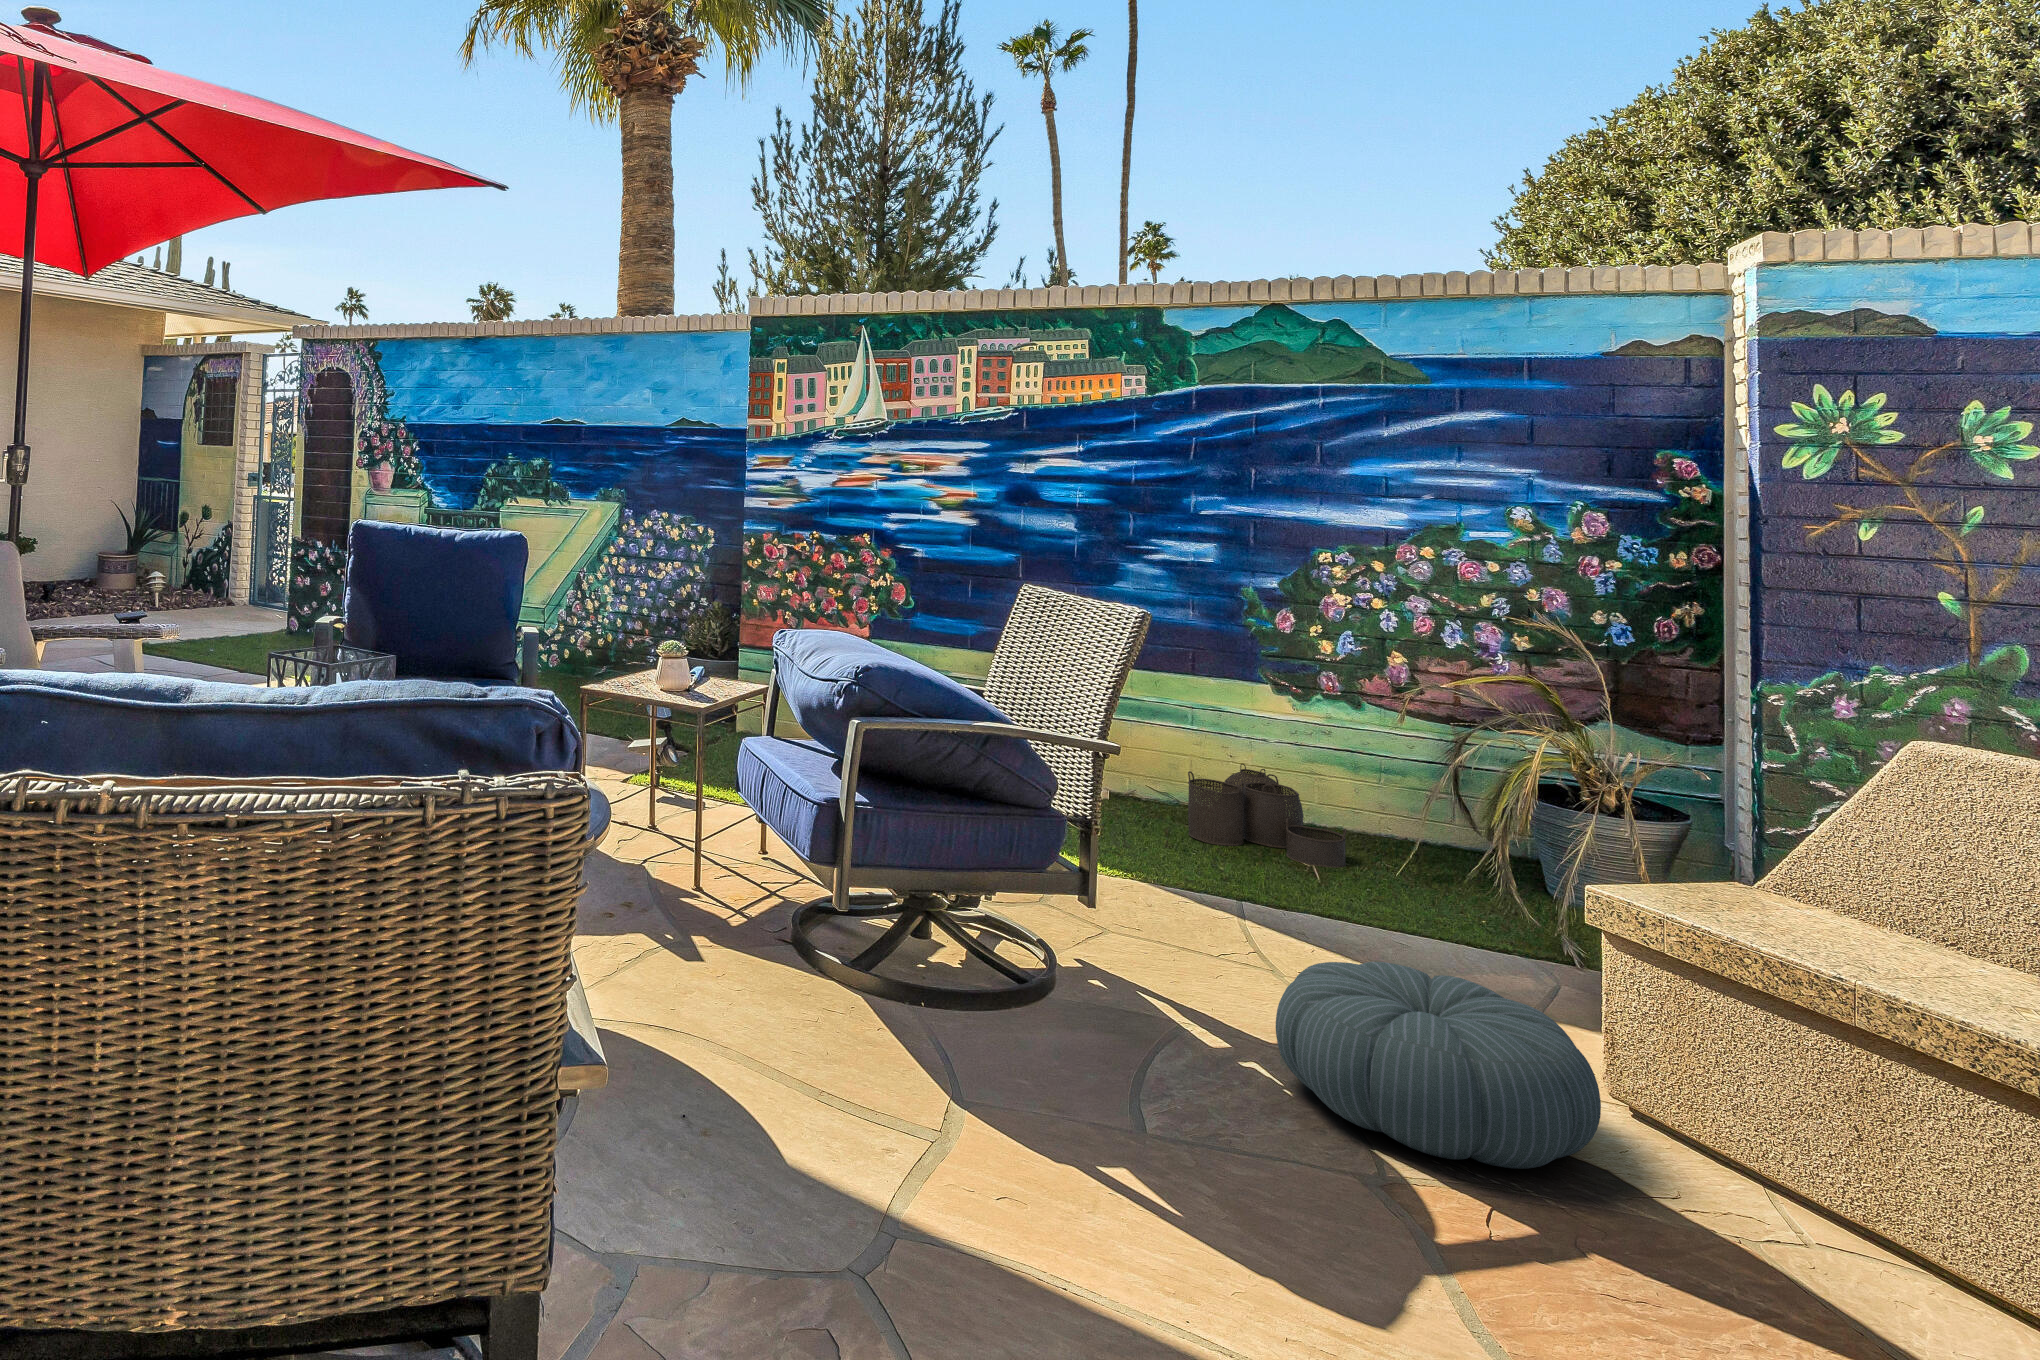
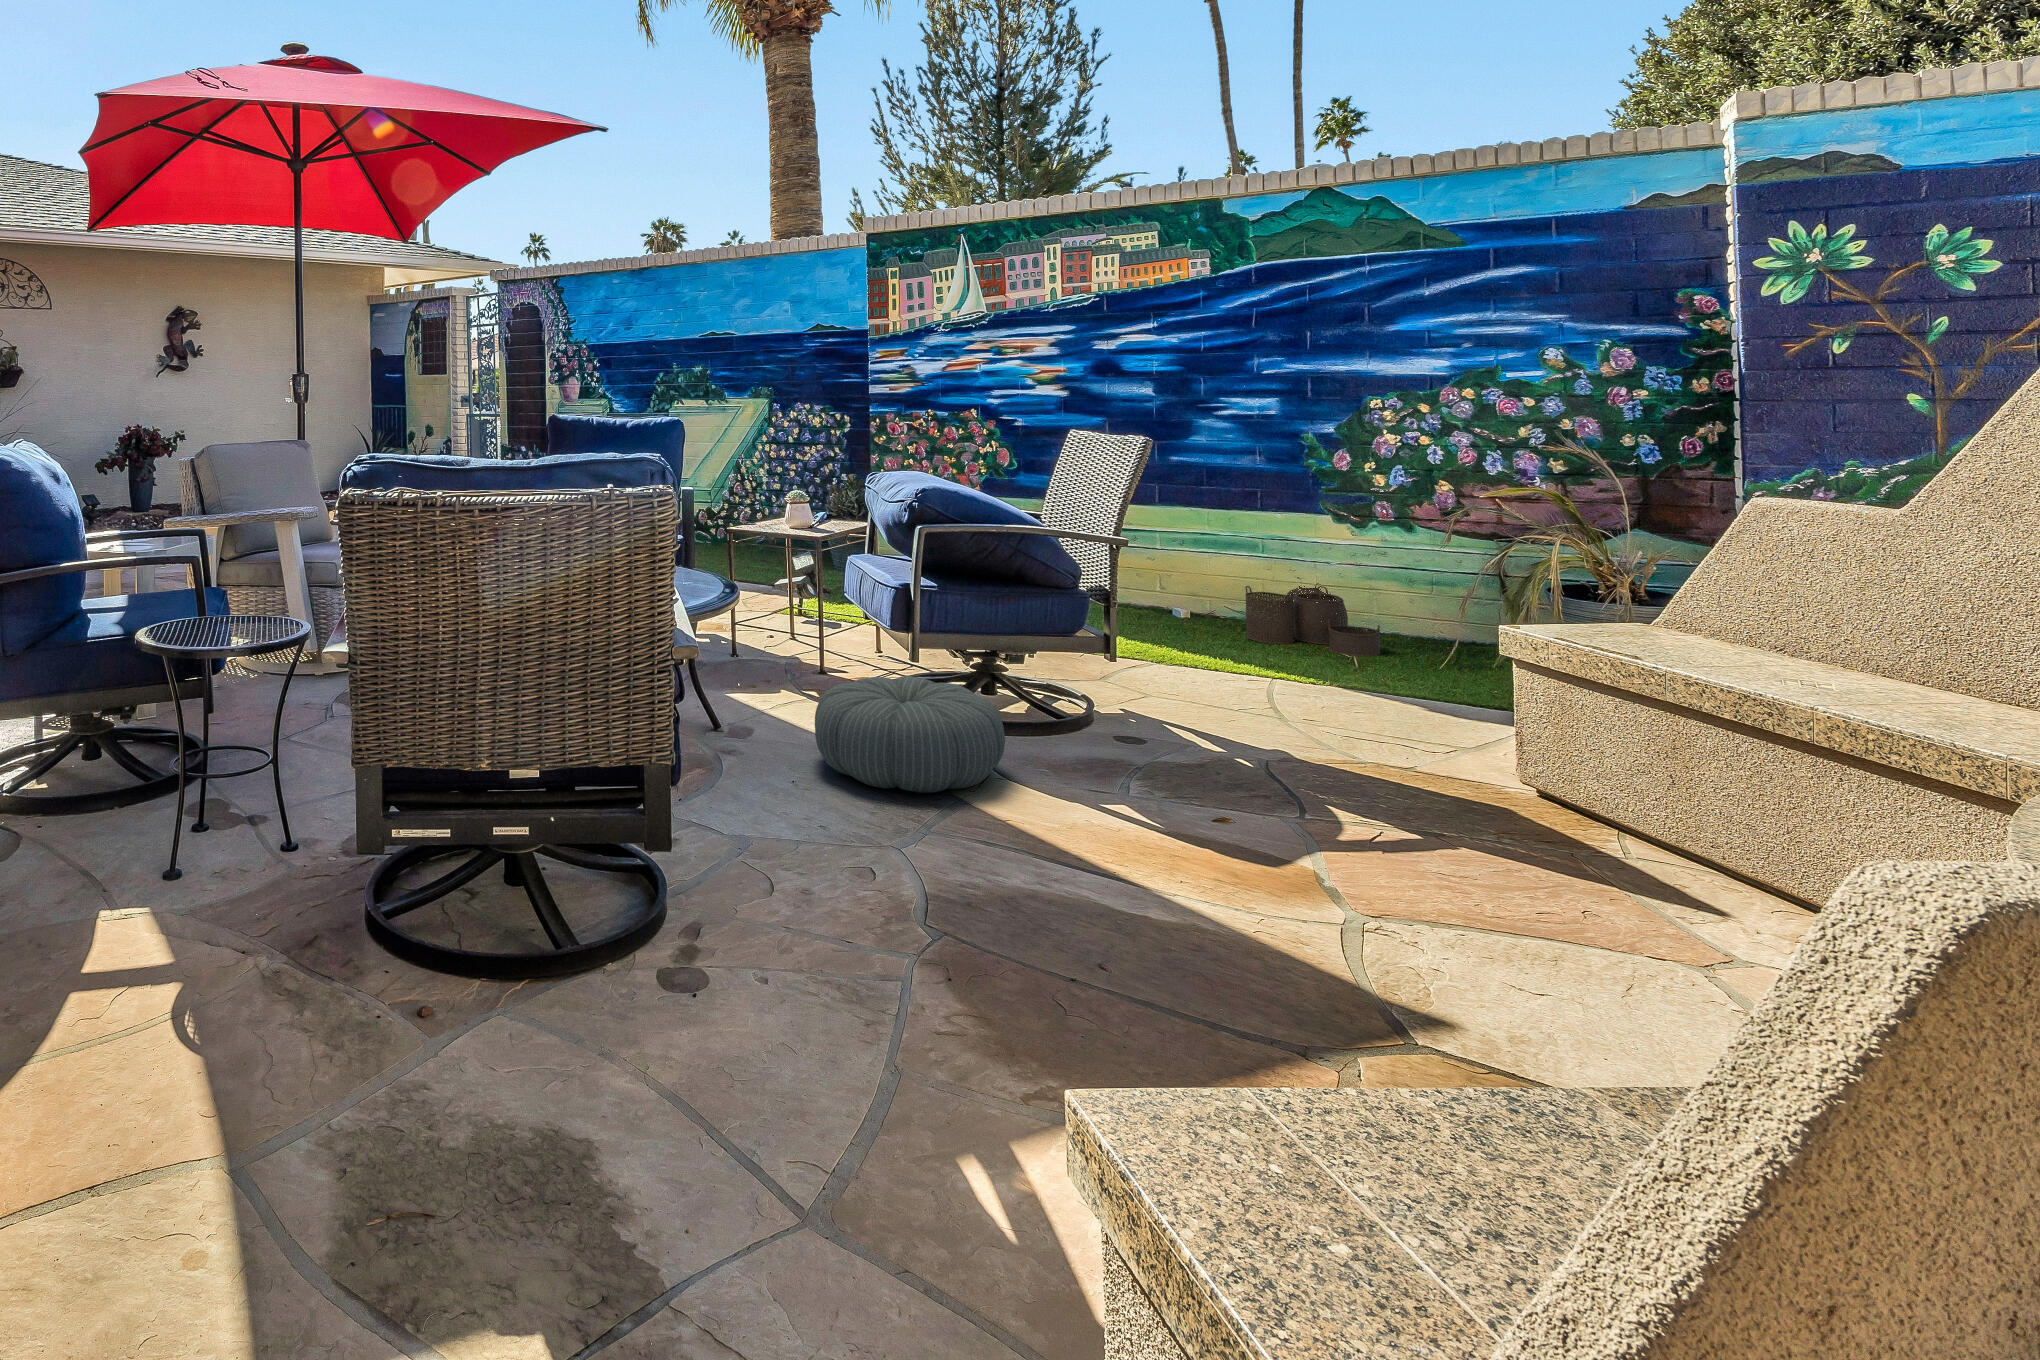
pouf: present [1276,962,1601,1169] -> present [815,677,1005,793]

